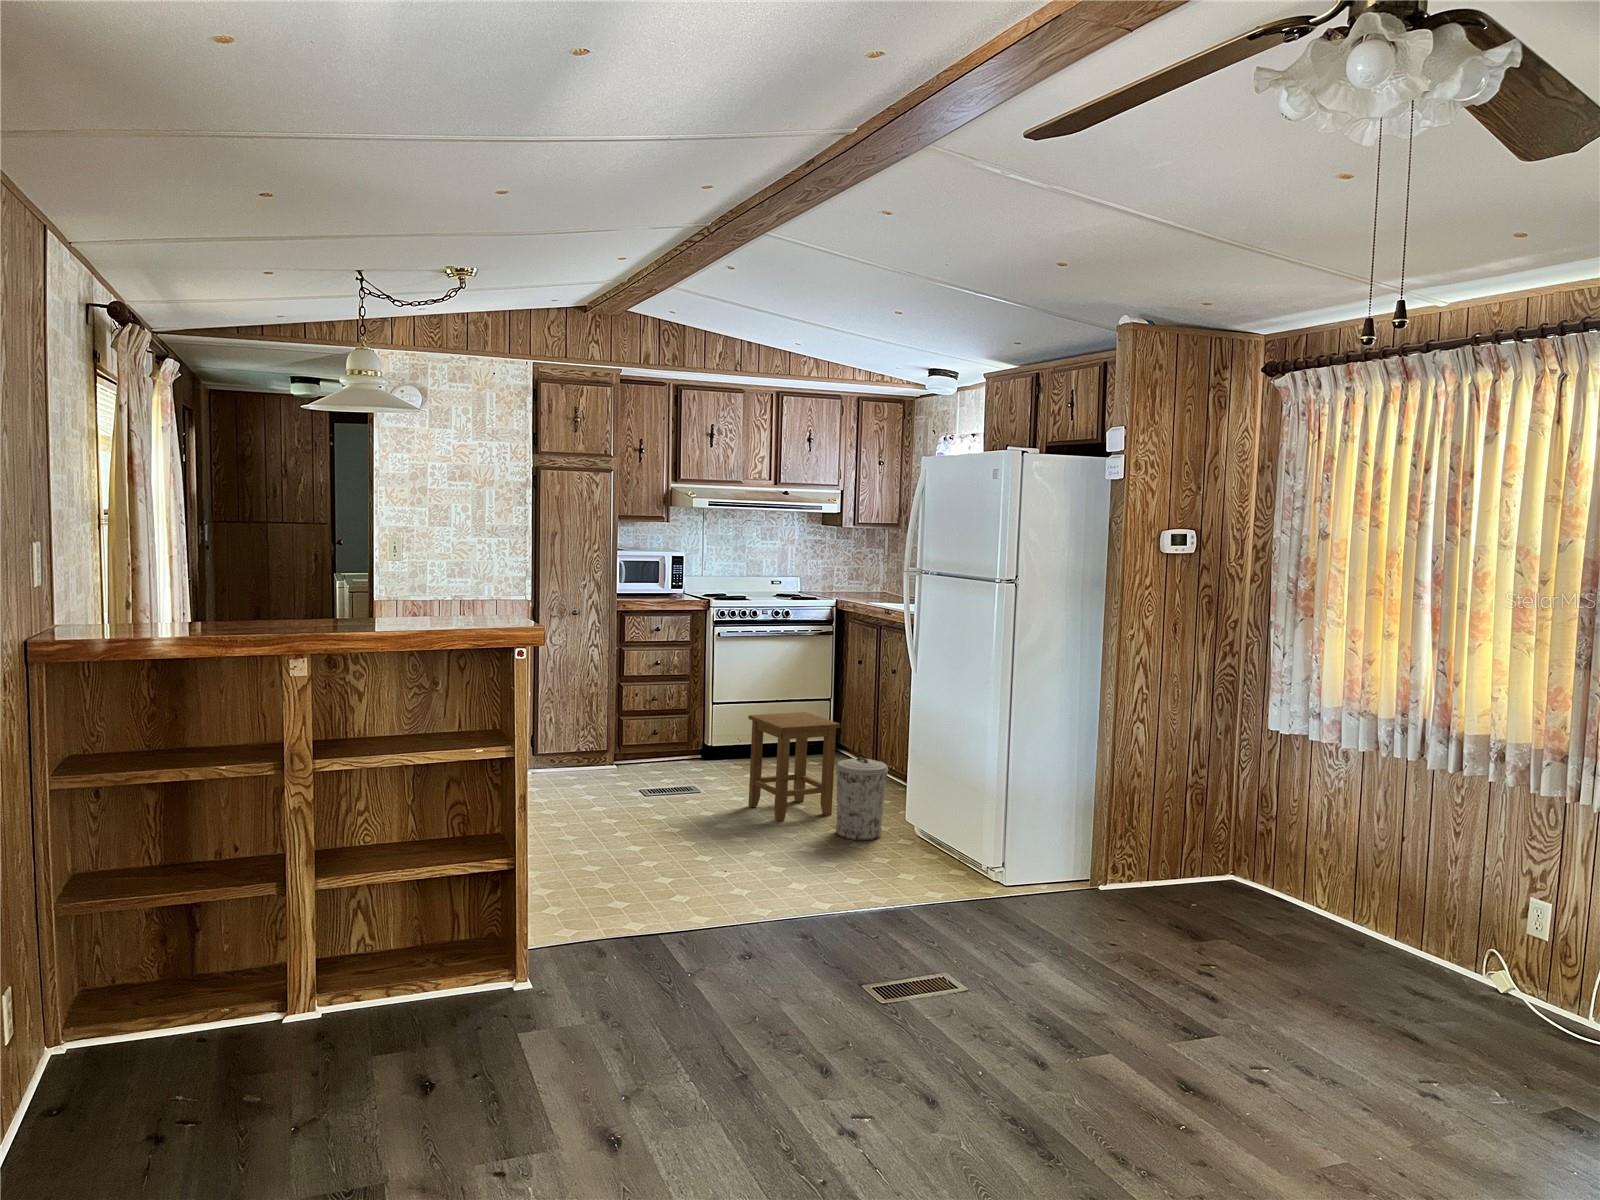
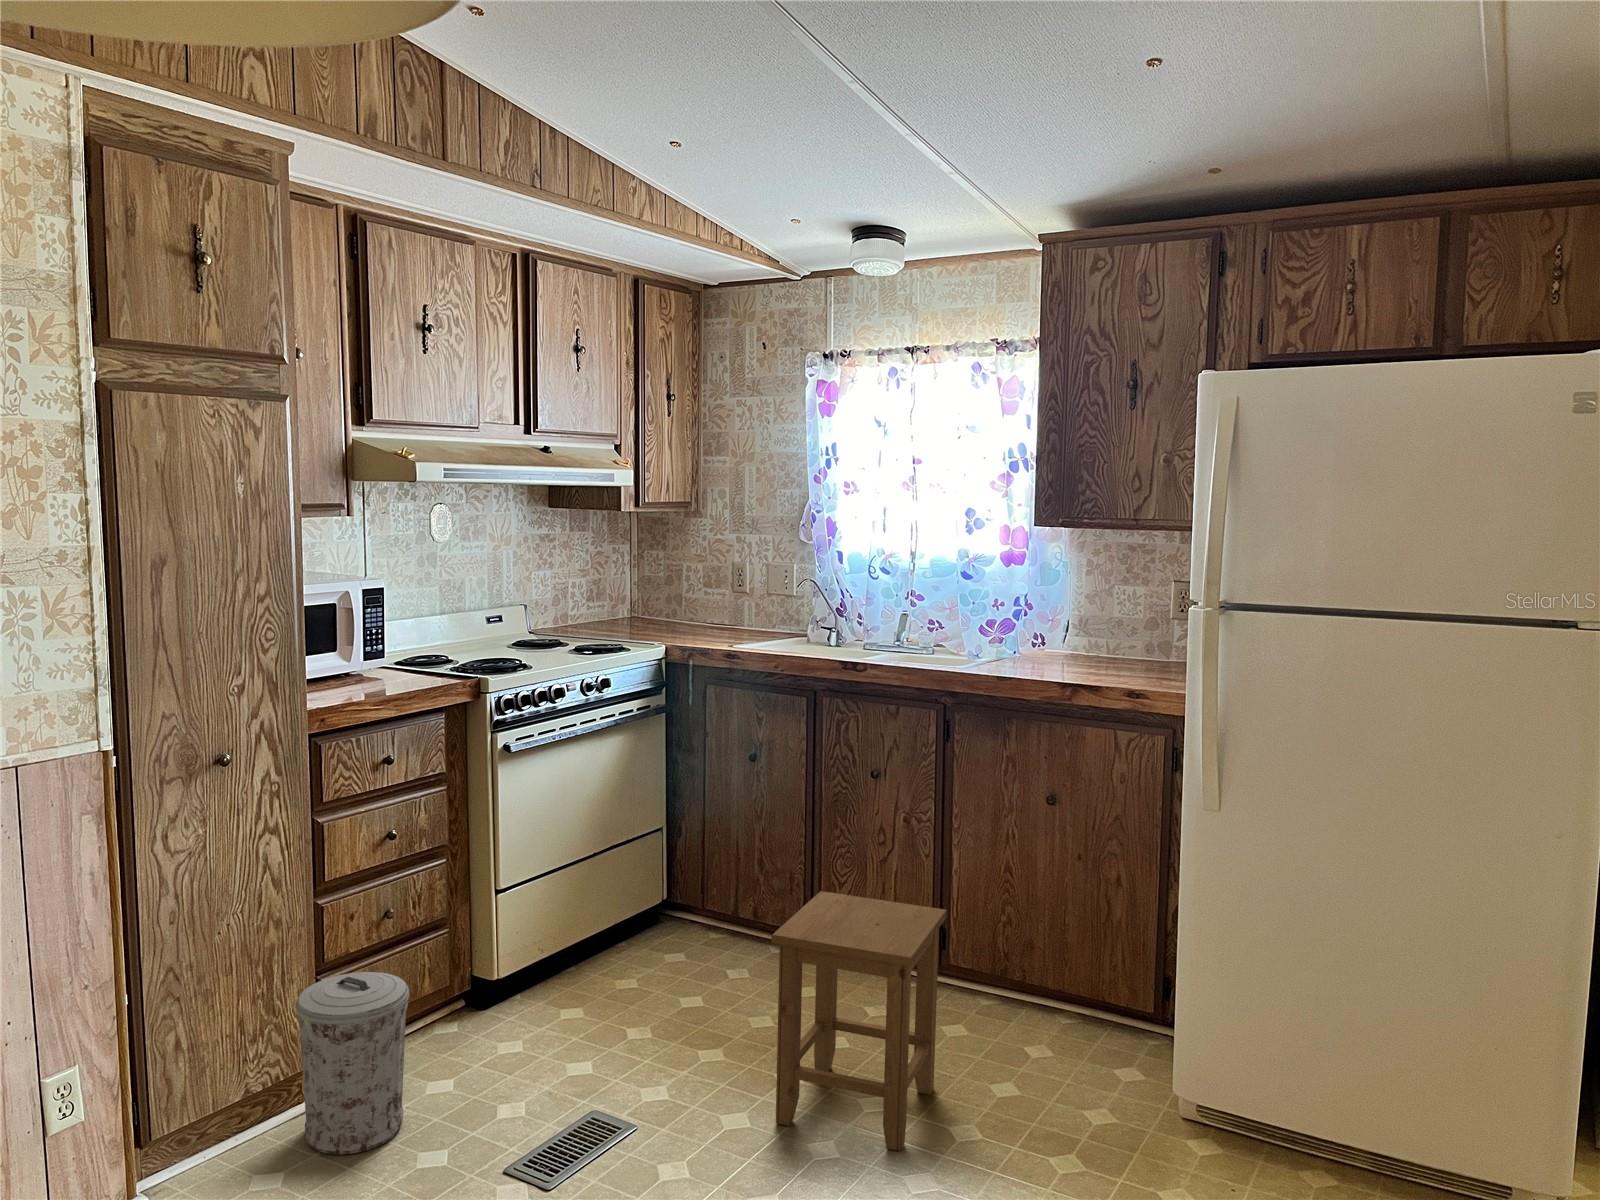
trash can: present [836,757,888,840] -> present [296,972,409,1154]

